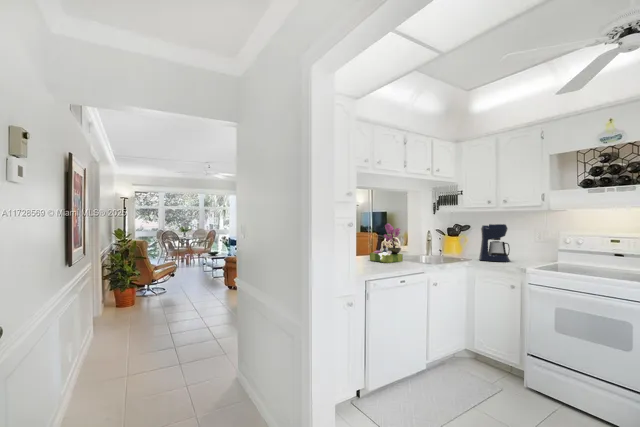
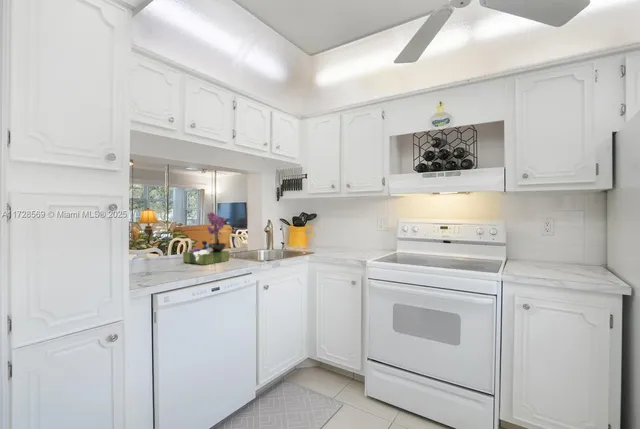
coffee maker: present [479,224,510,262] -> none [322,212,352,254]

